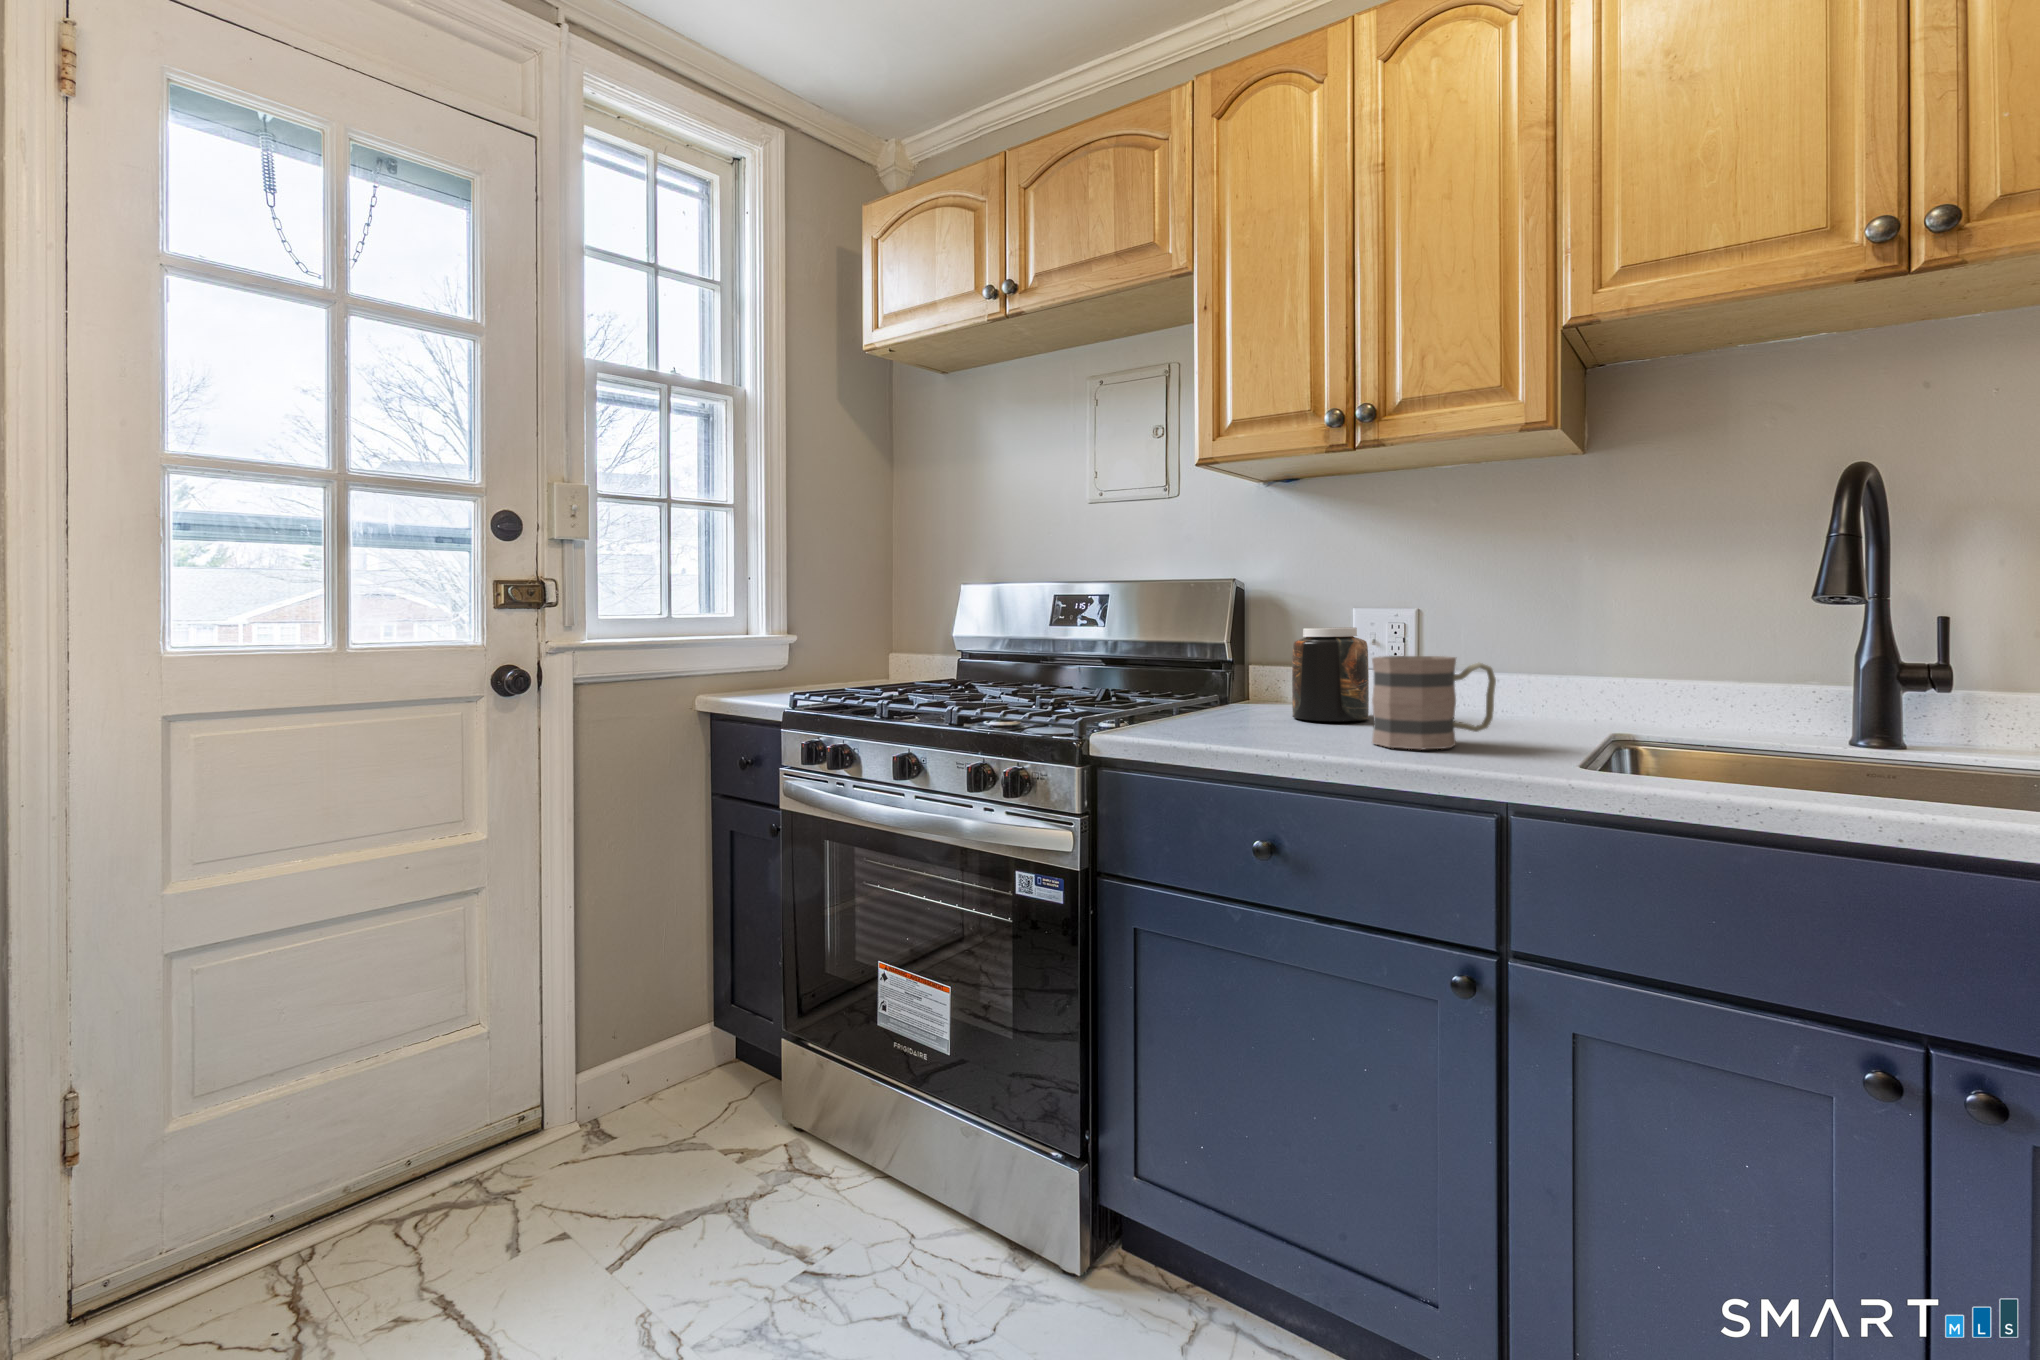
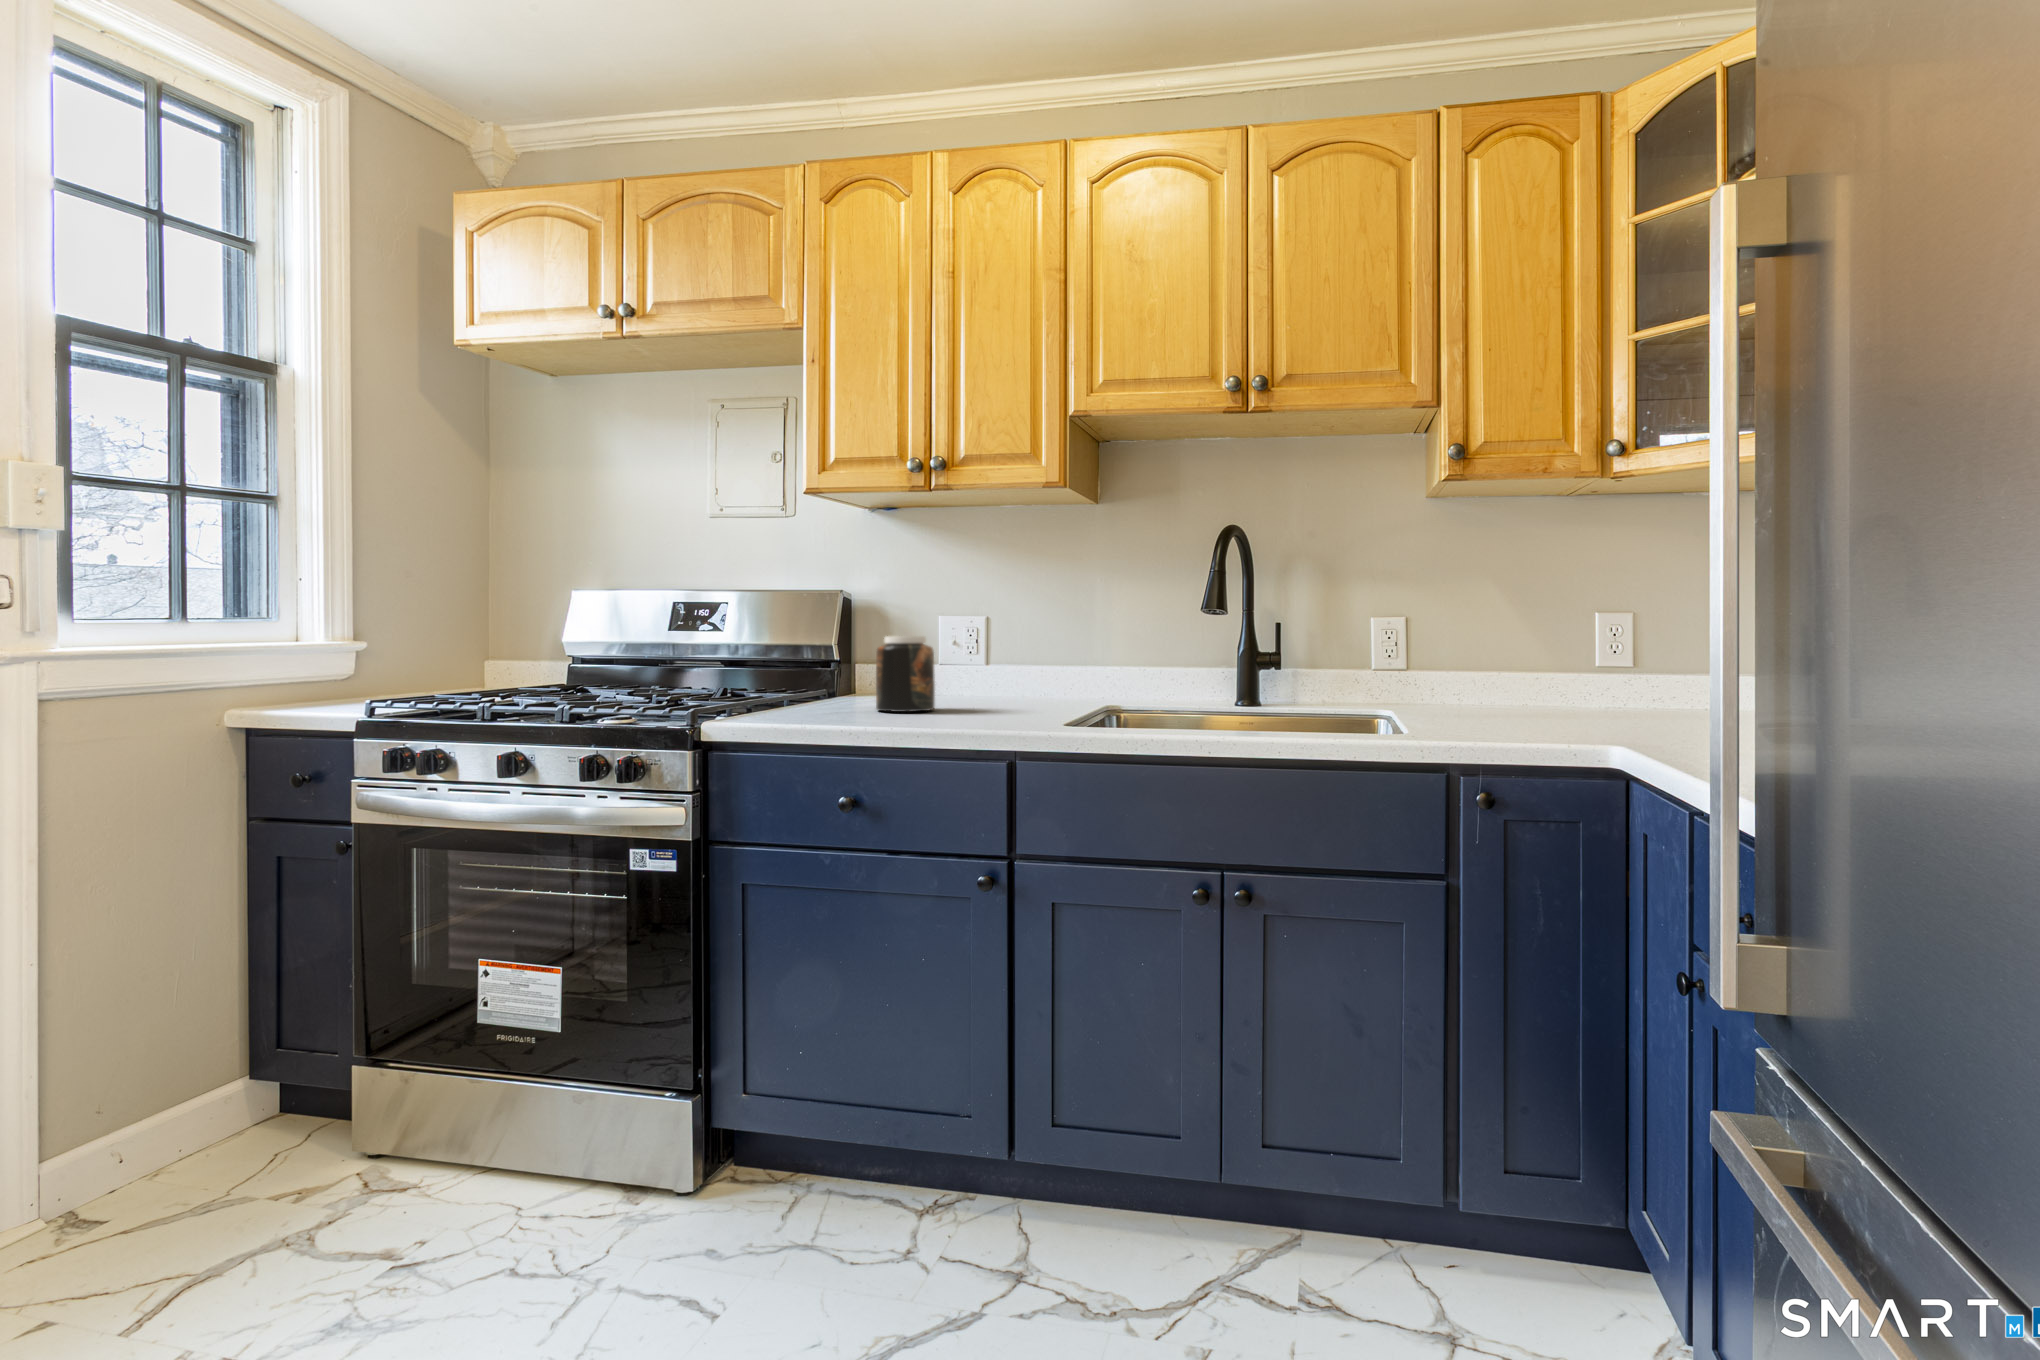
mug: present [1372,656,1496,749] -> none [924,657,1009,724]

